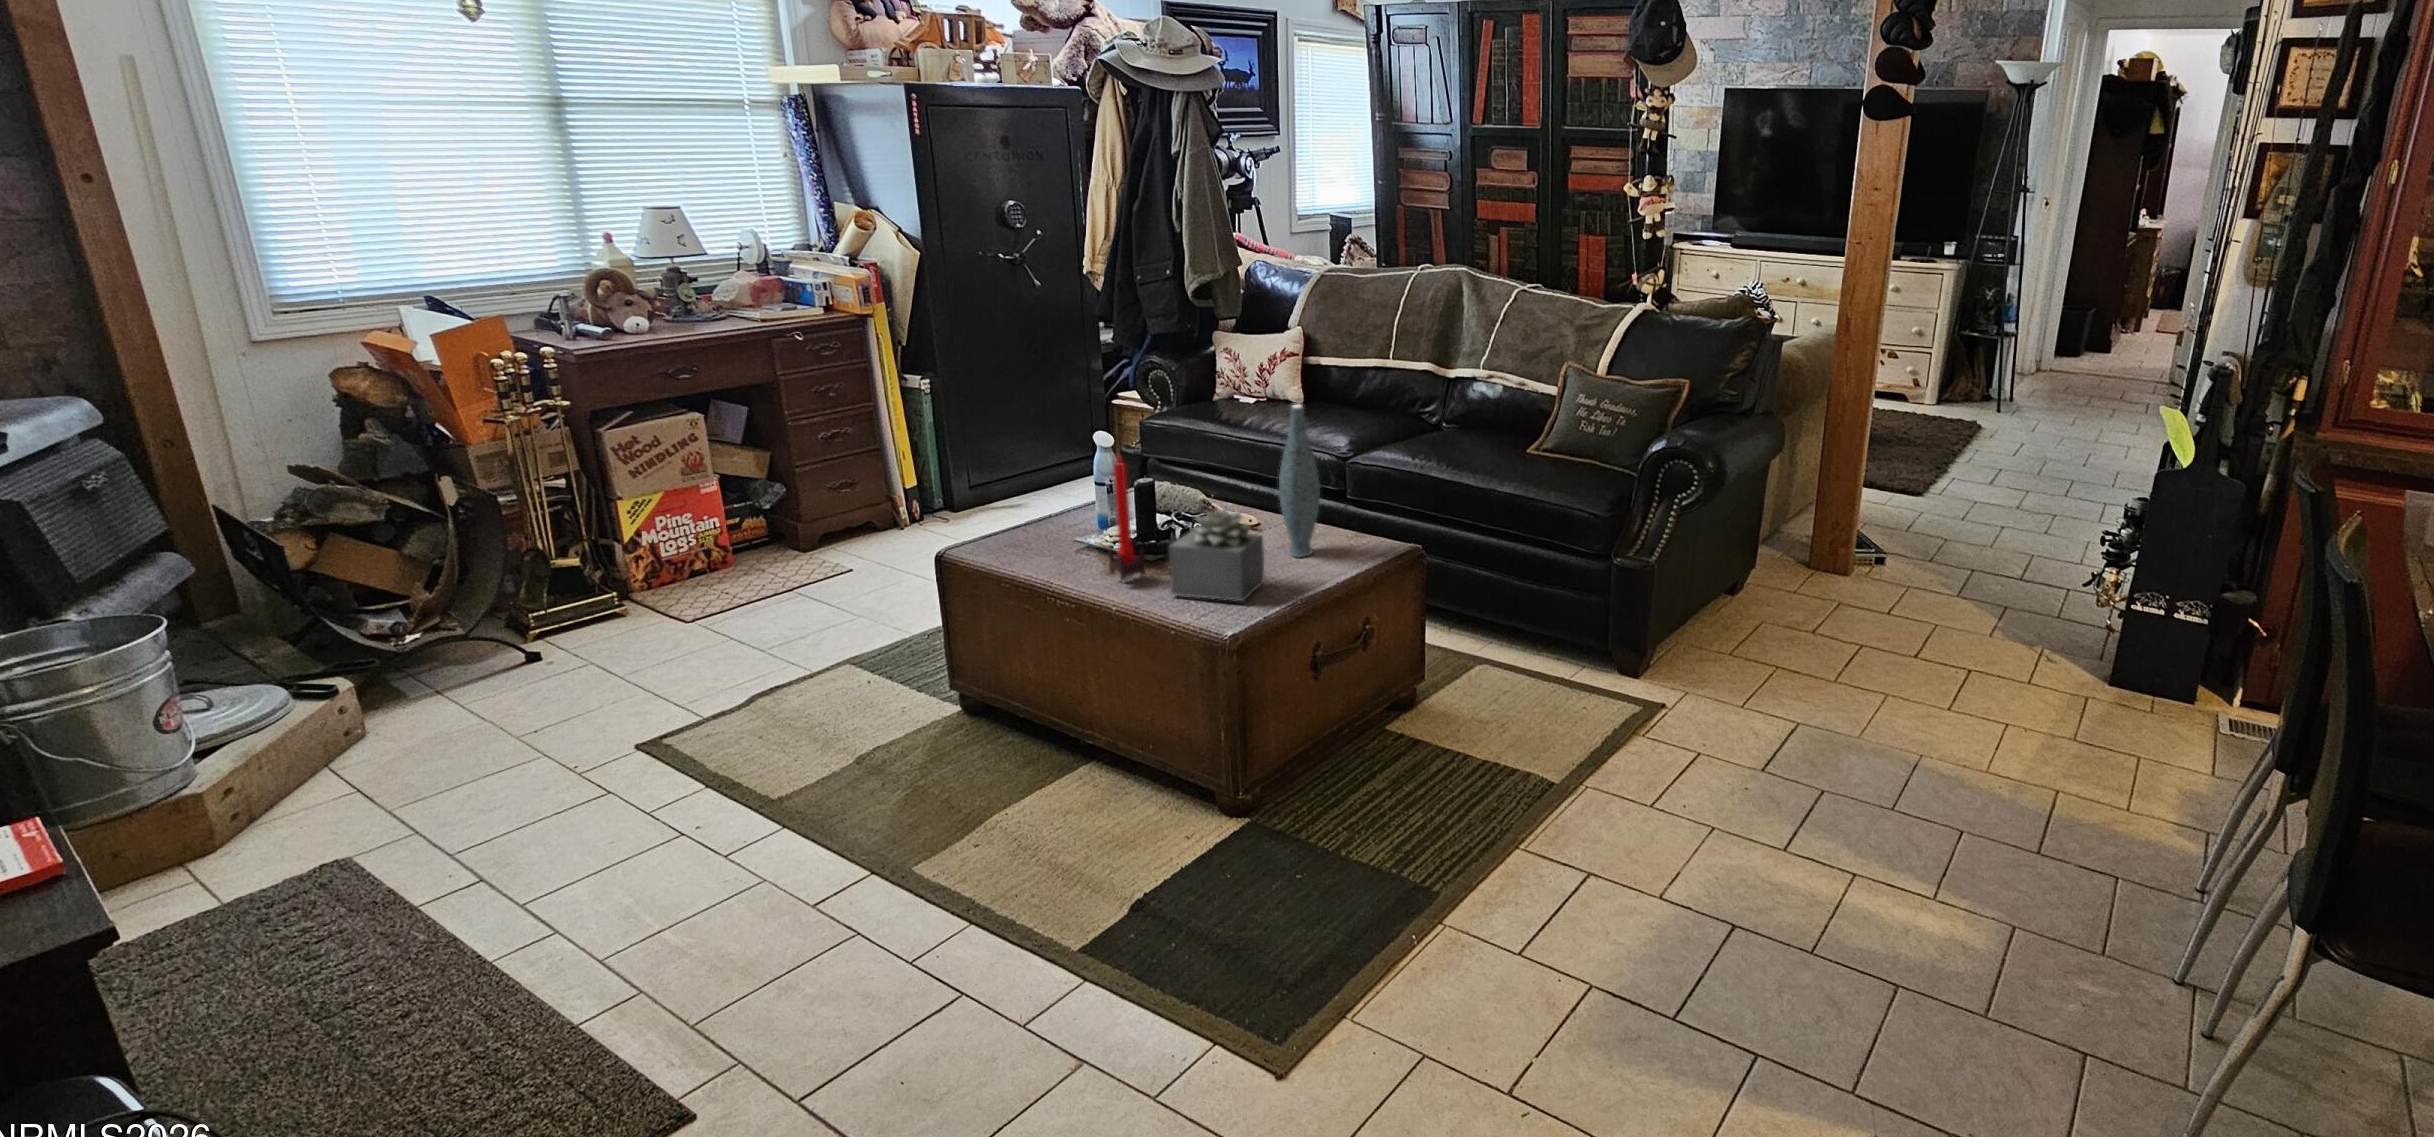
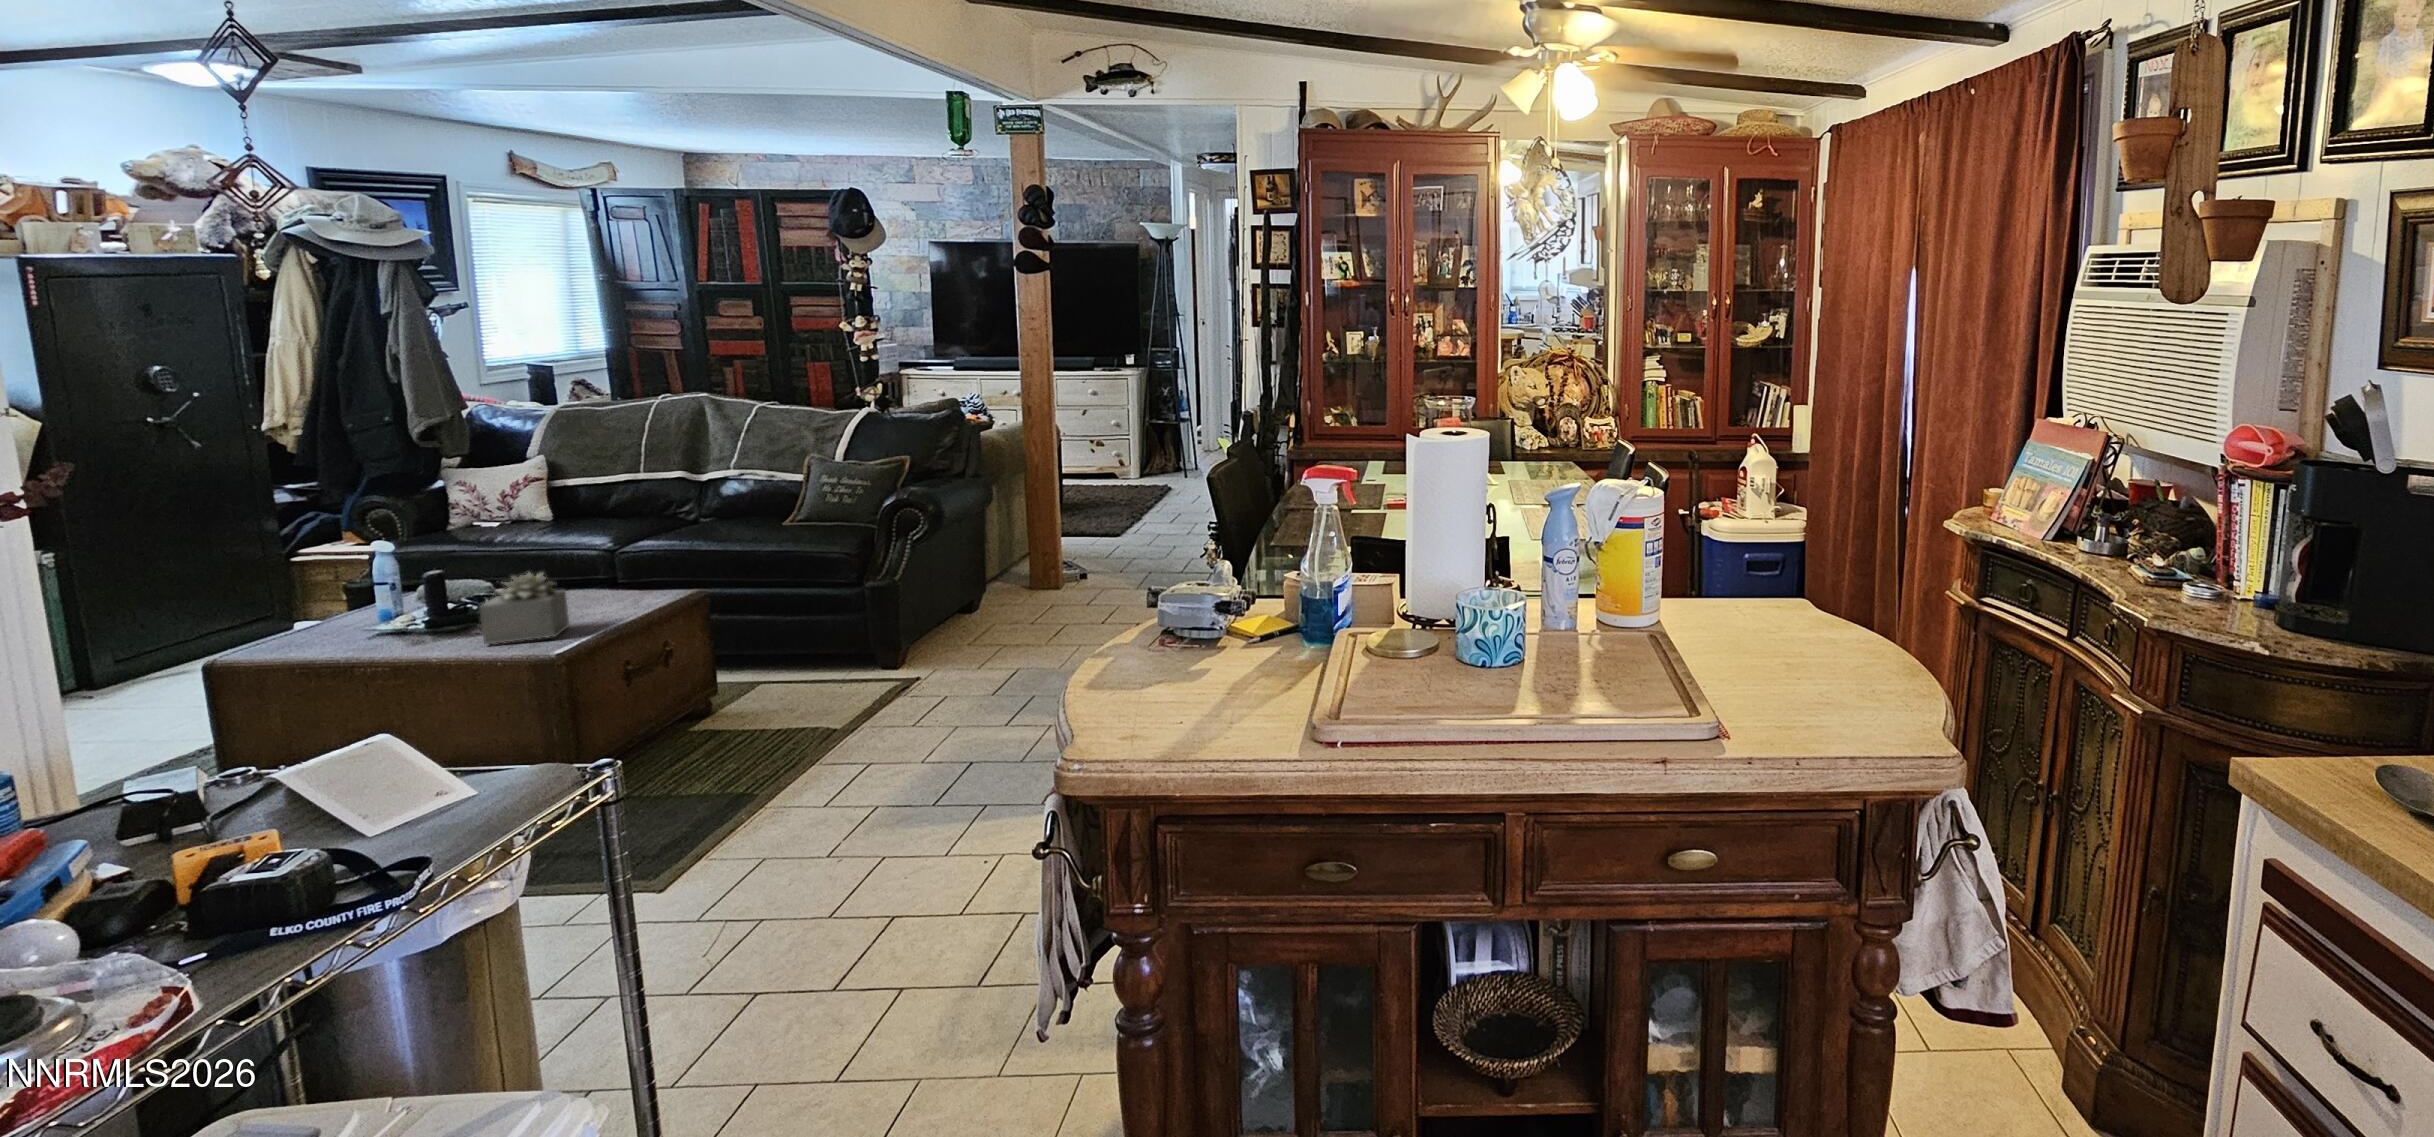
vase: present [1279,405,1320,557] -> none [570,494,609,610]
candle: present [1108,457,1145,582] -> none [412,545,453,646]

